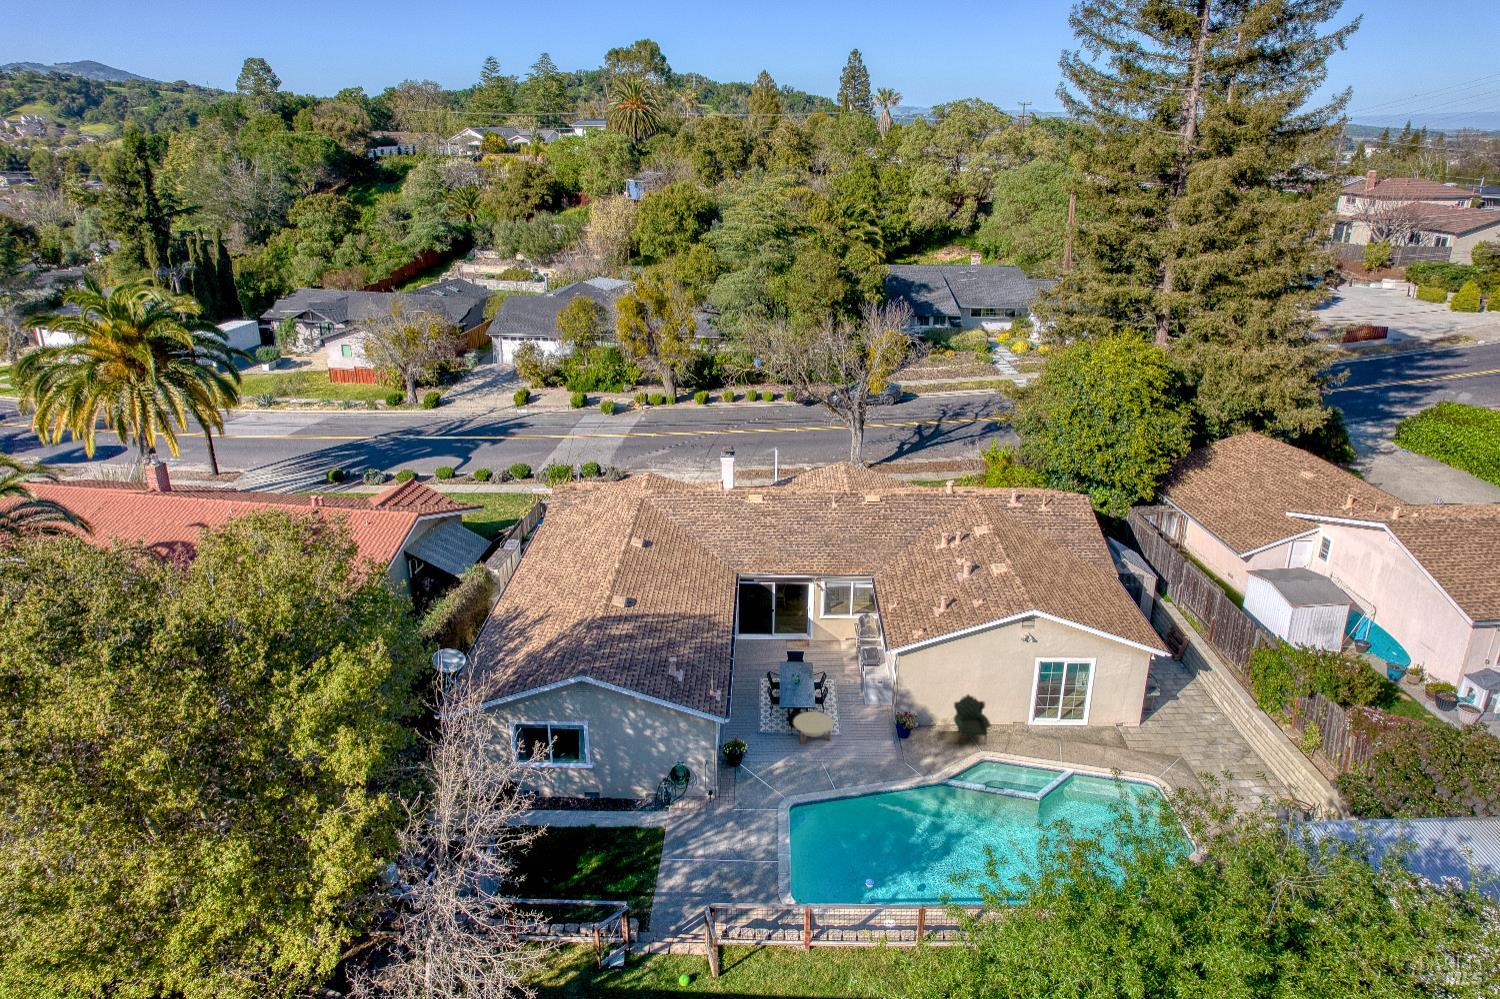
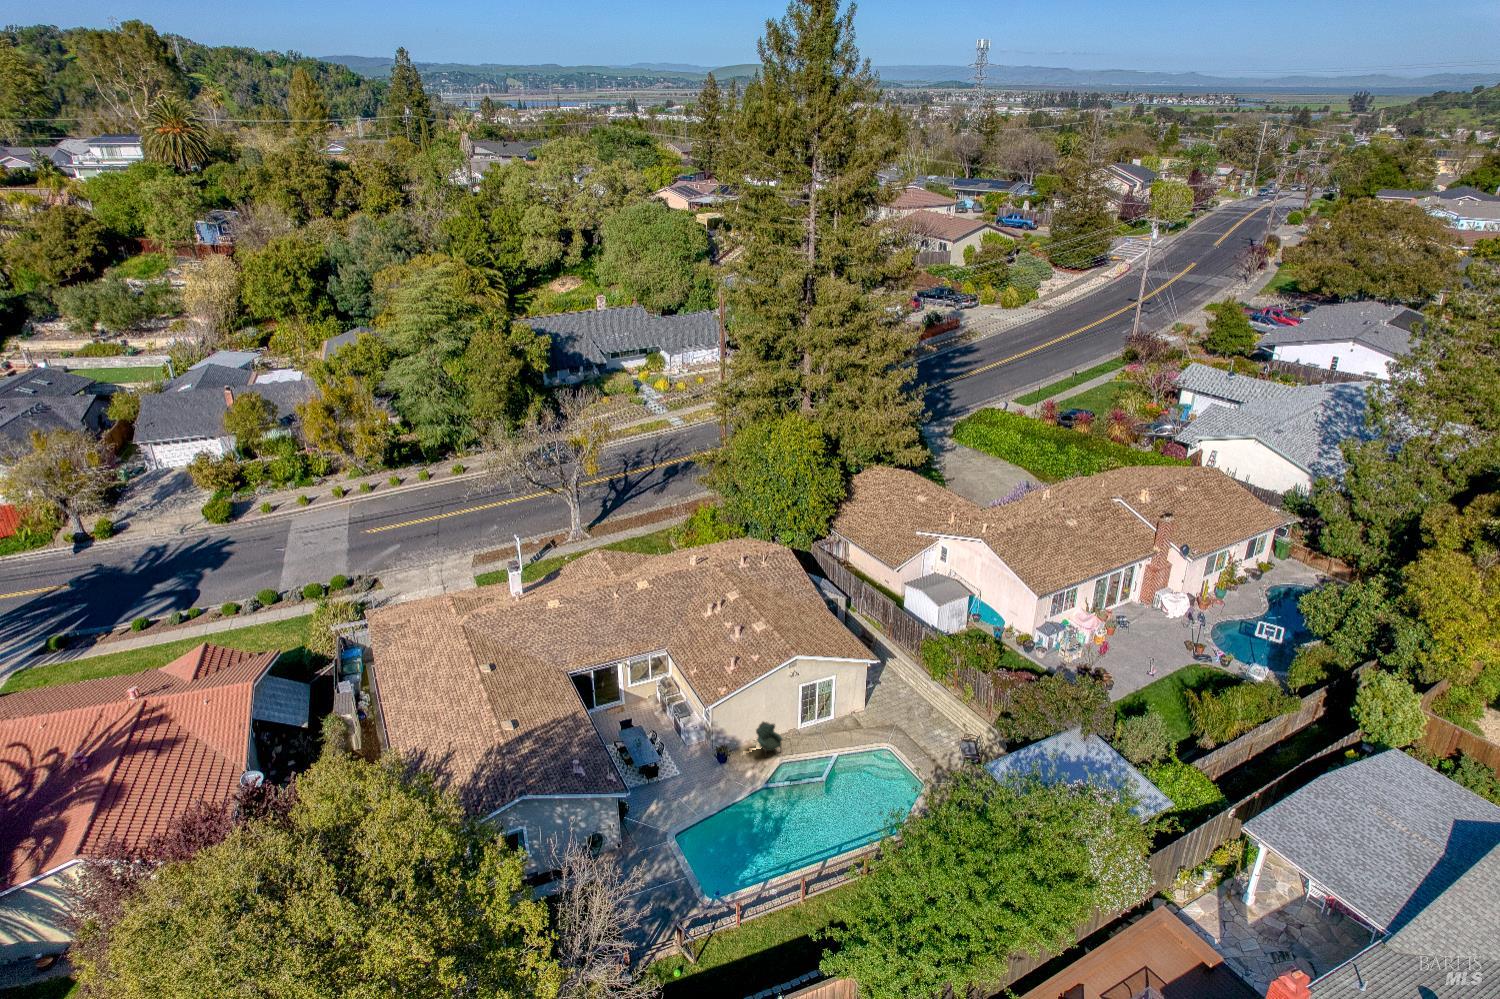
round table: present [793,712,834,743] -> none [651,763,681,790]

